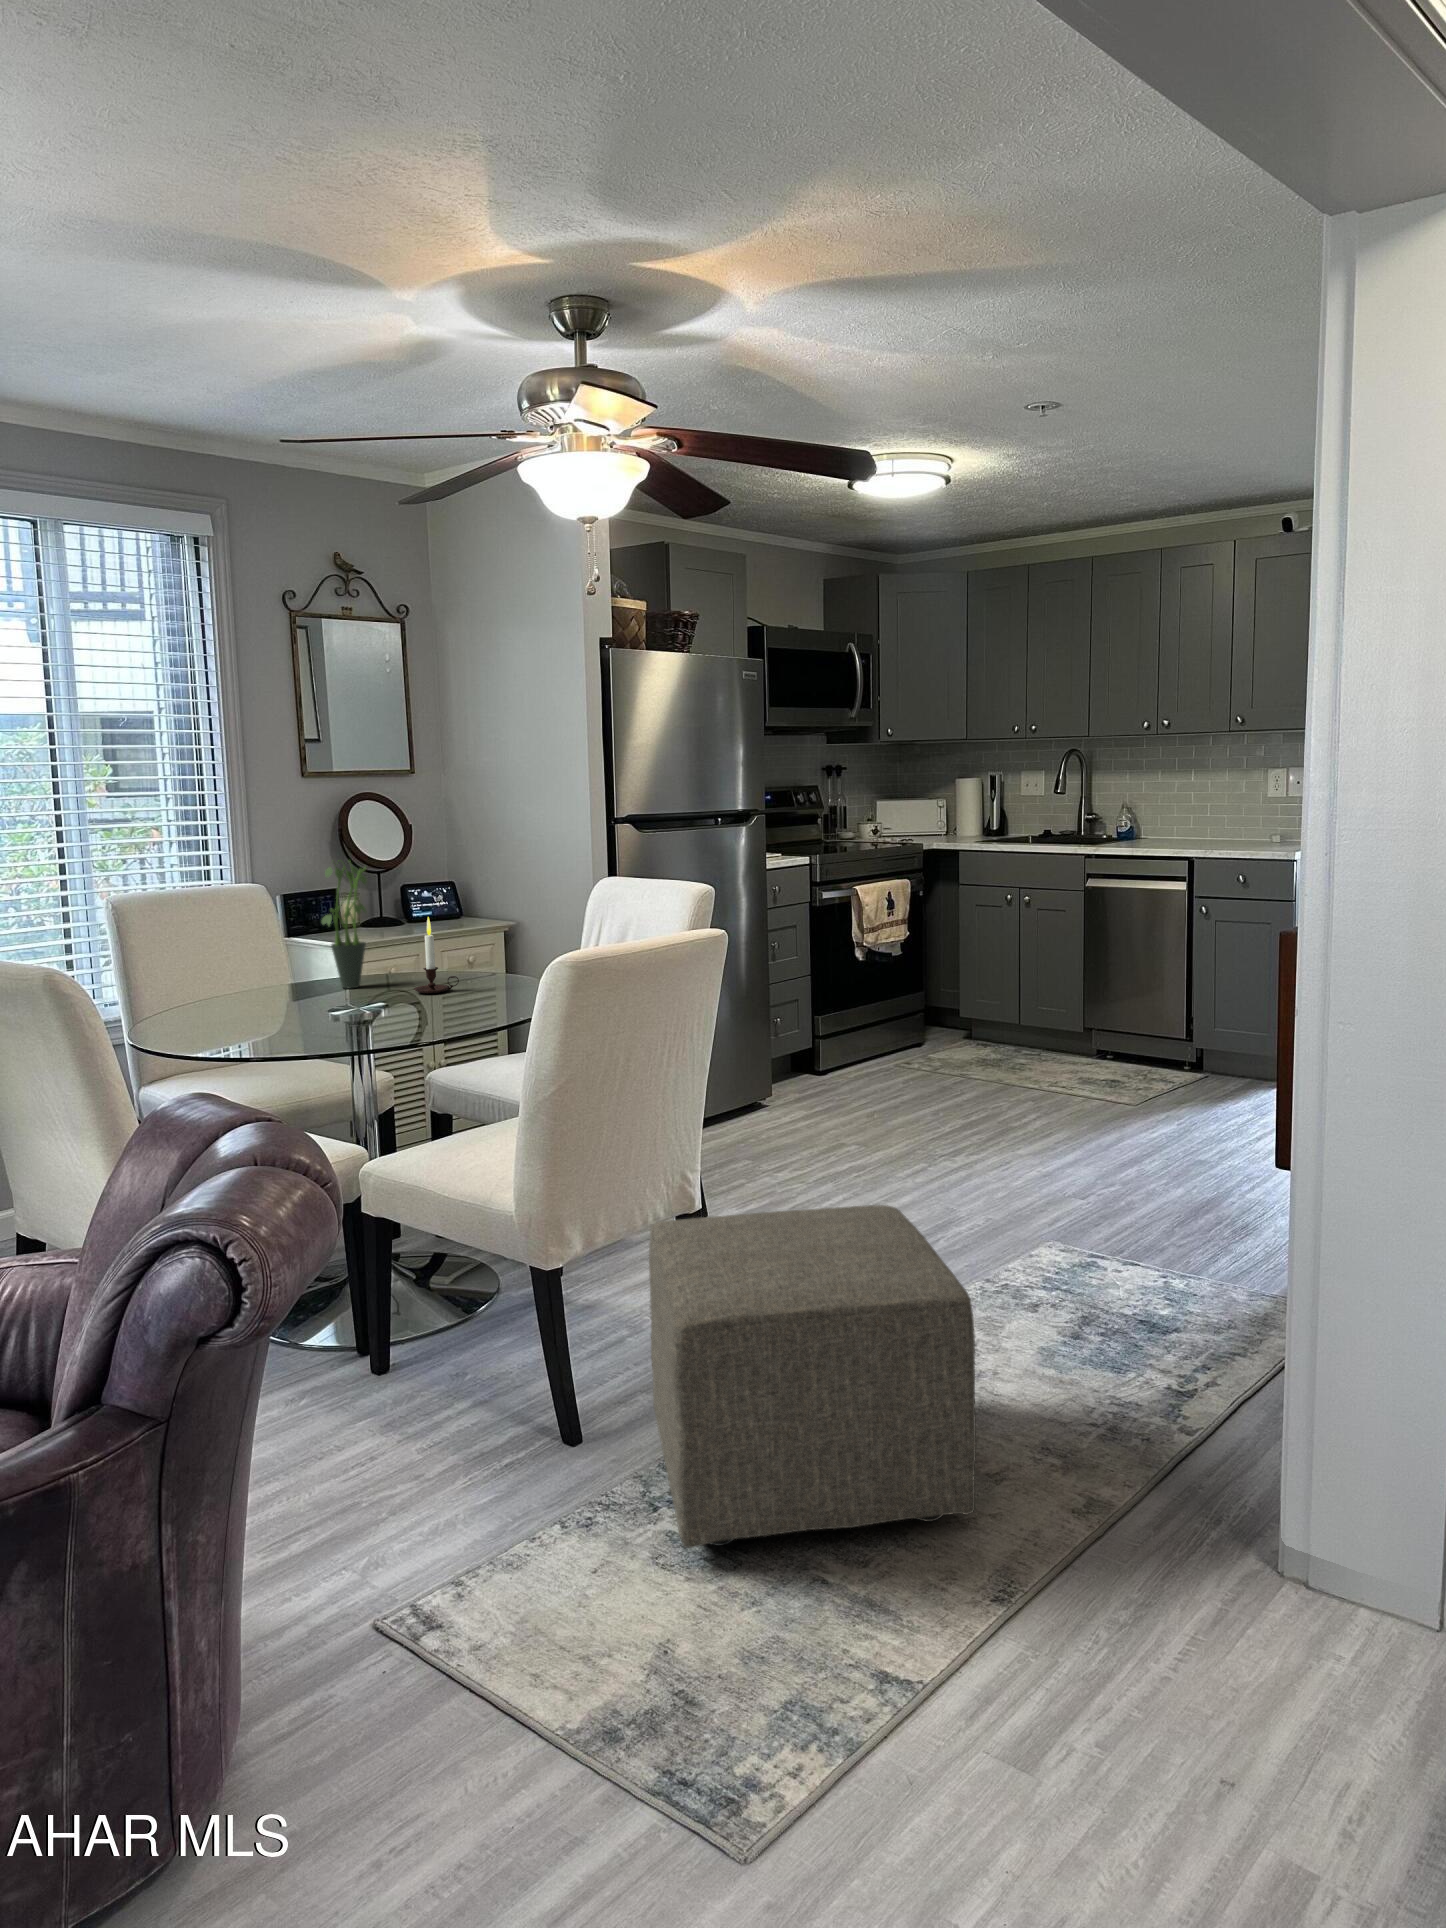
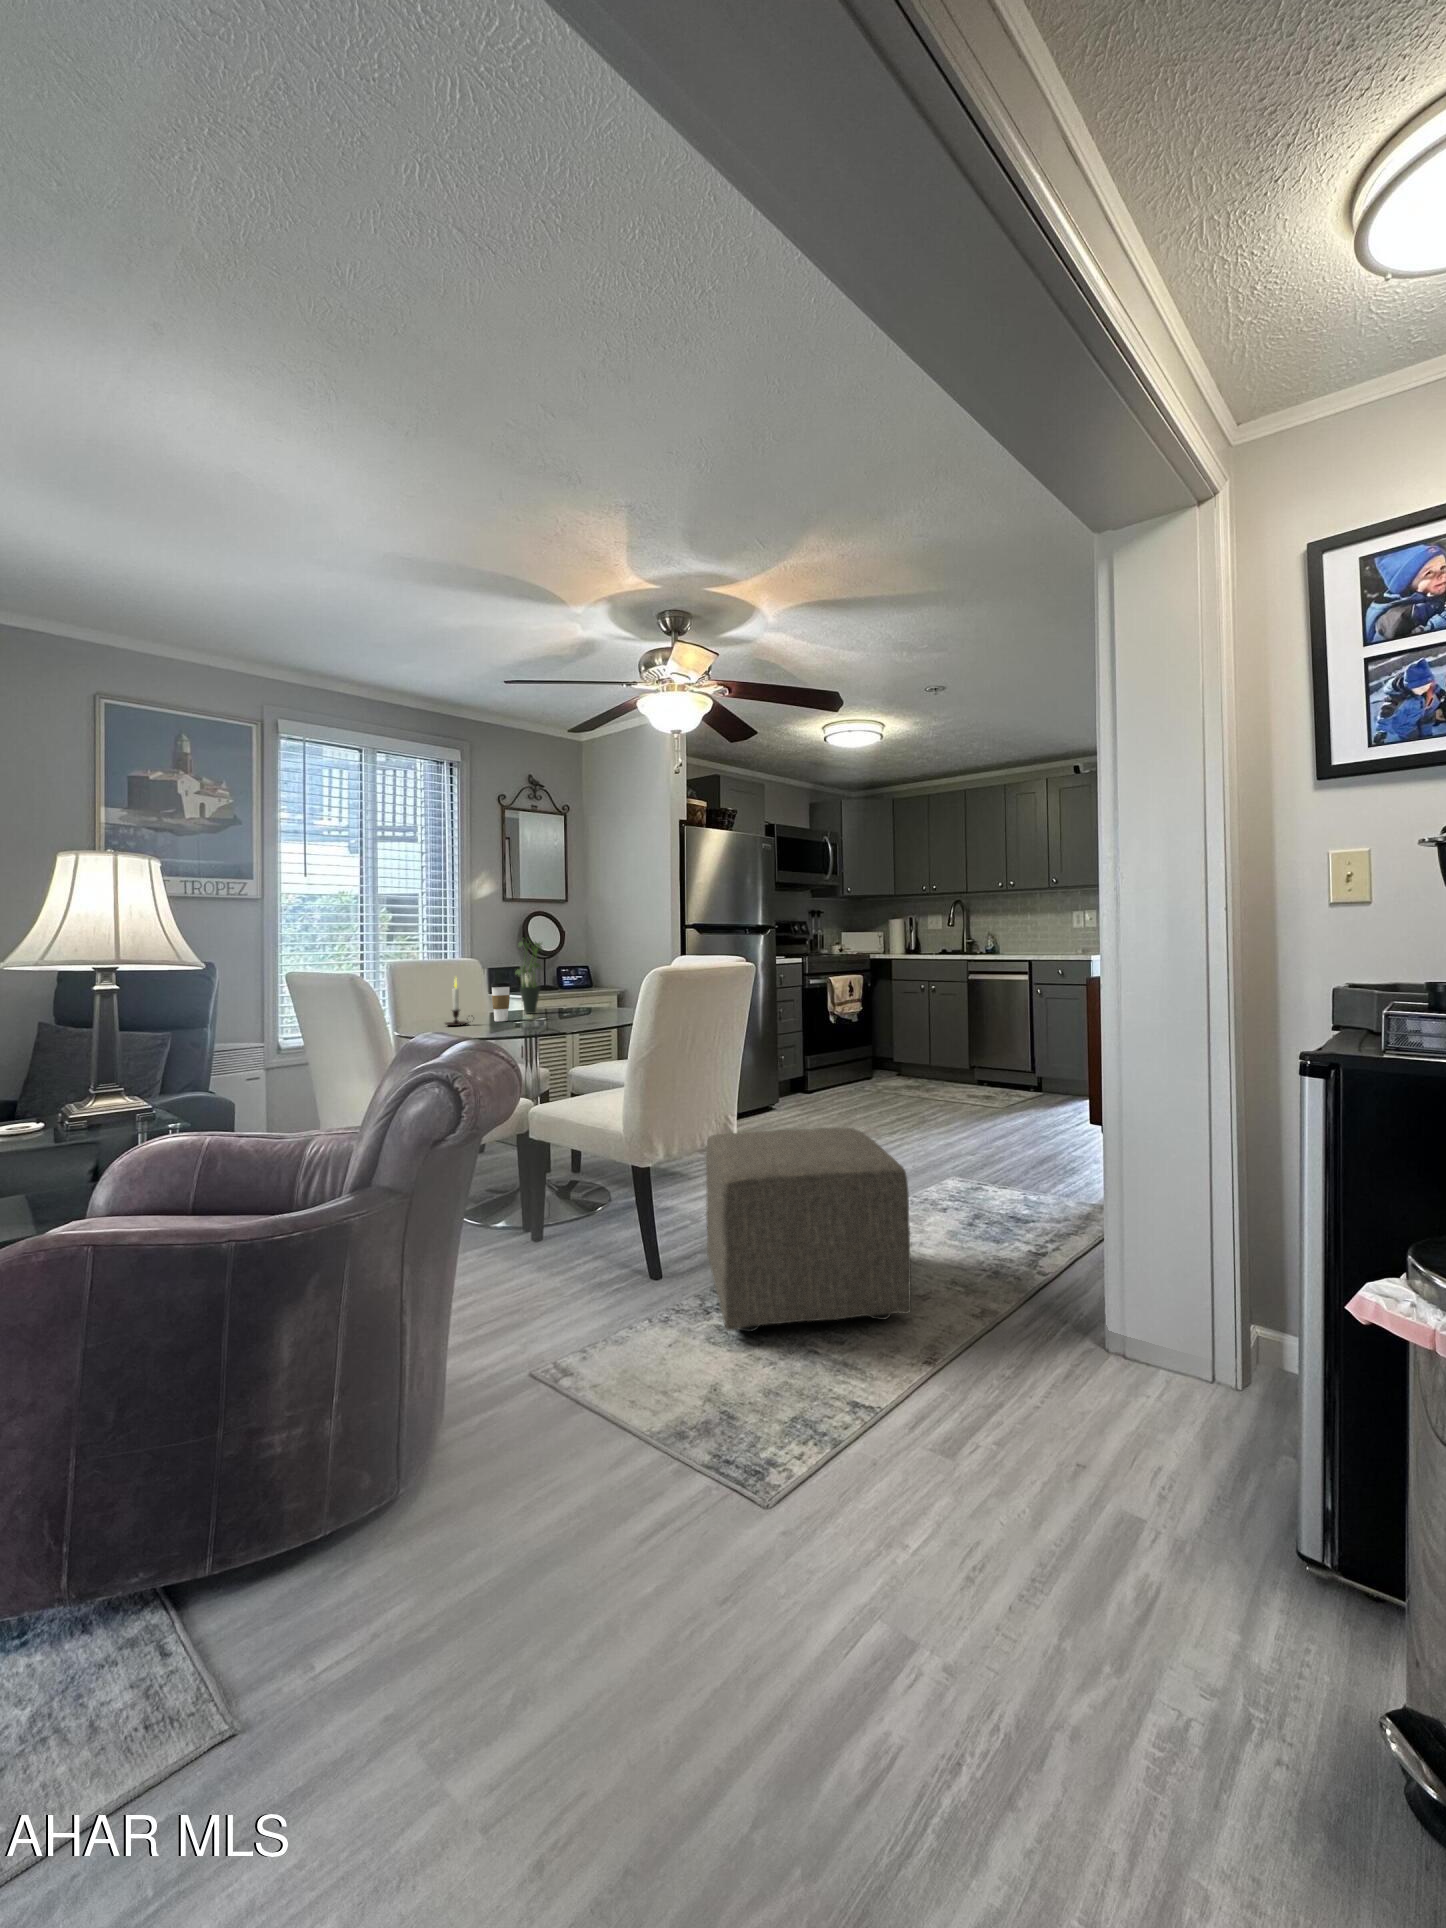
candle: present [414,917,459,993] -> present [445,979,469,1026]
coffee cup: none [281,945,315,1011] -> present [491,983,511,1021]

